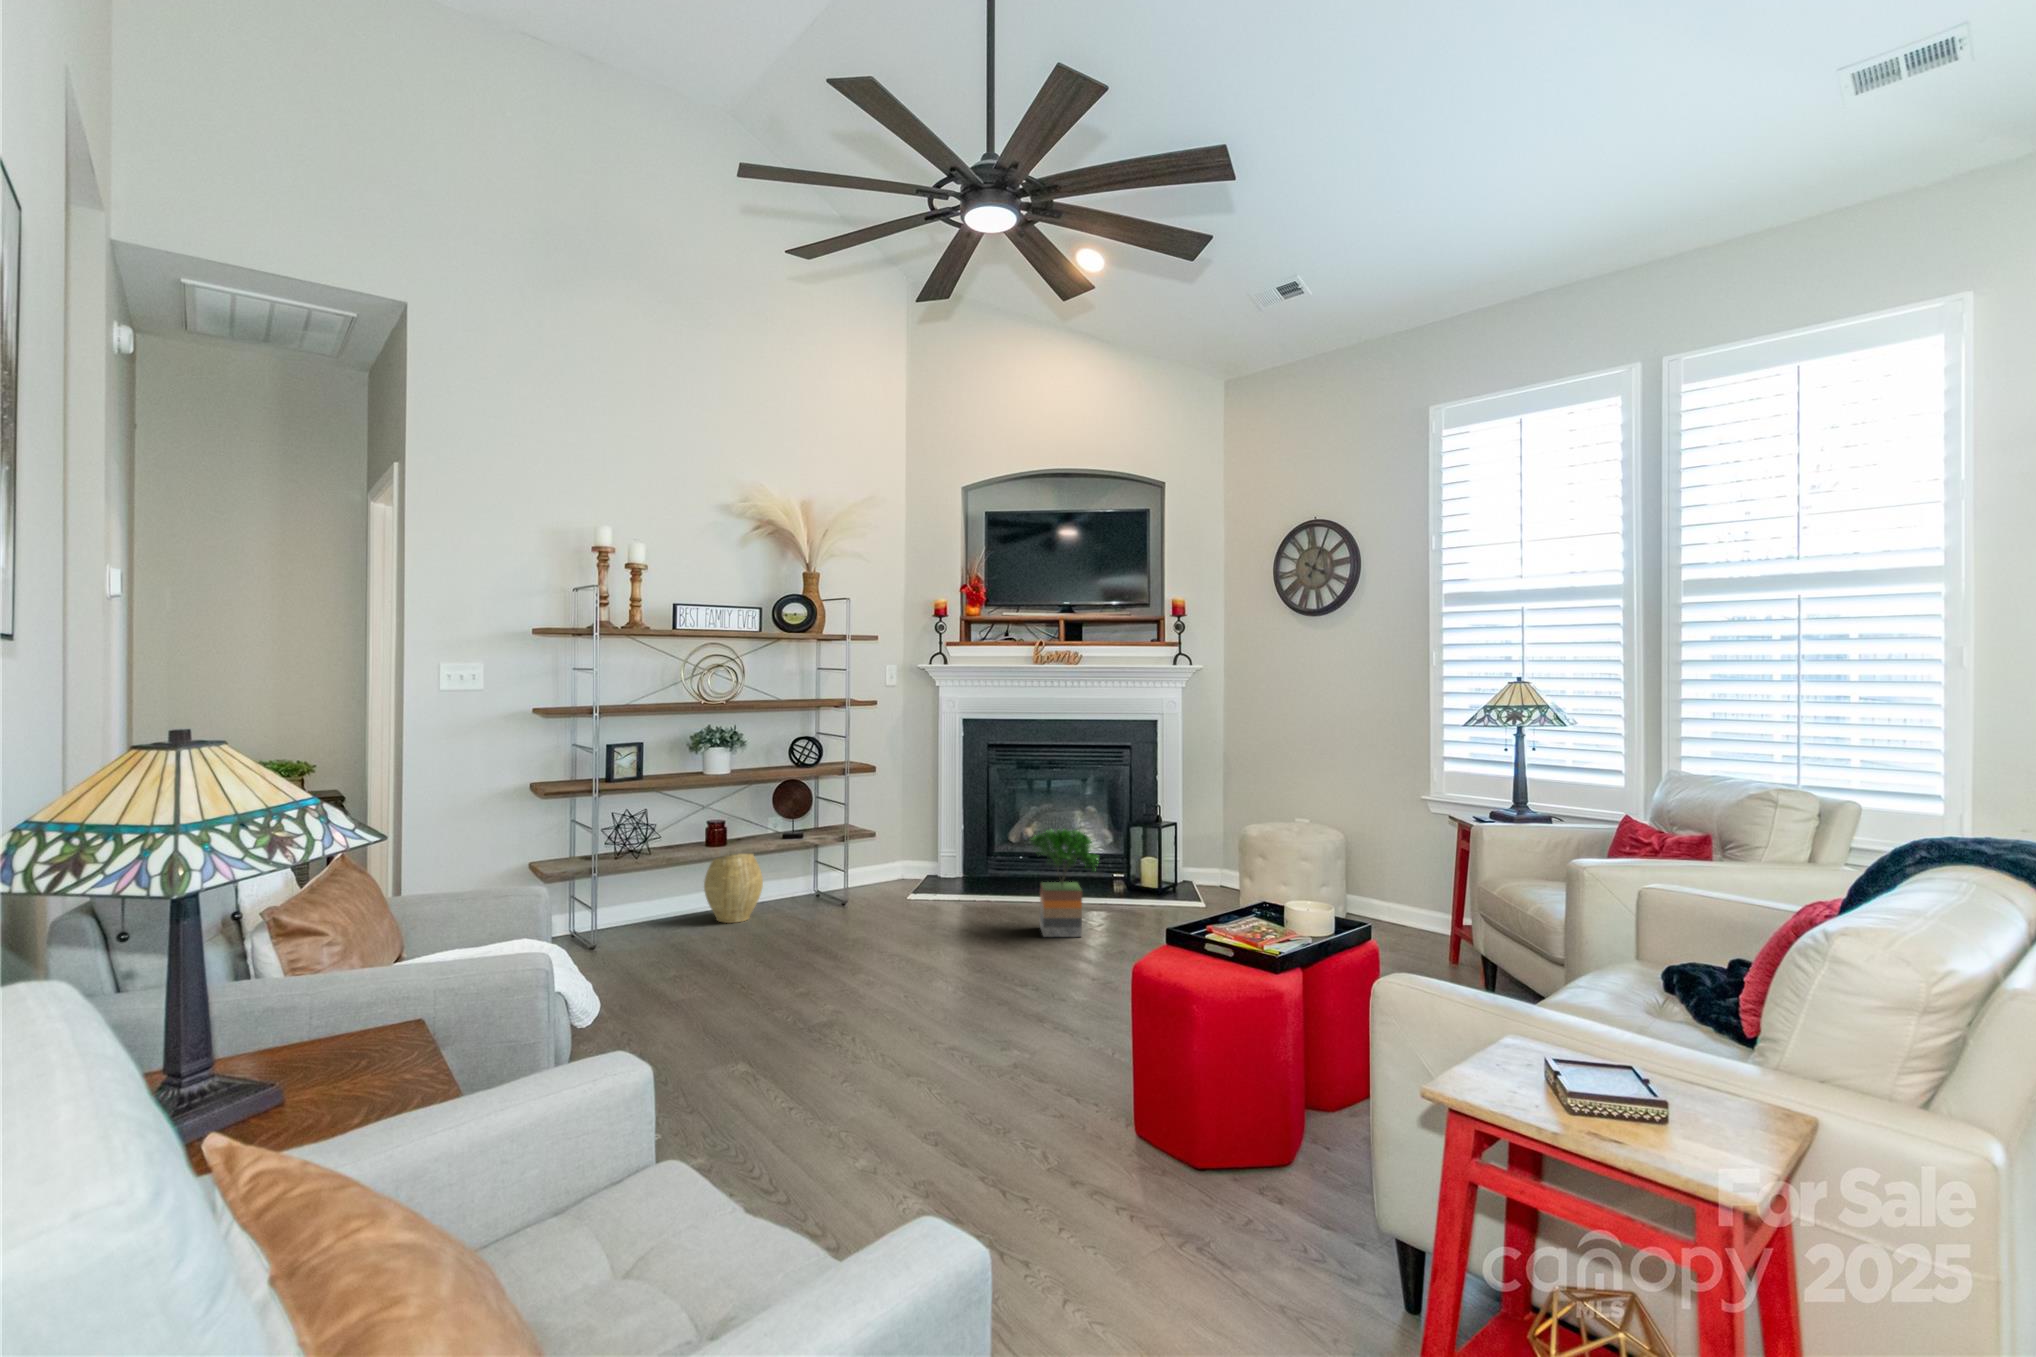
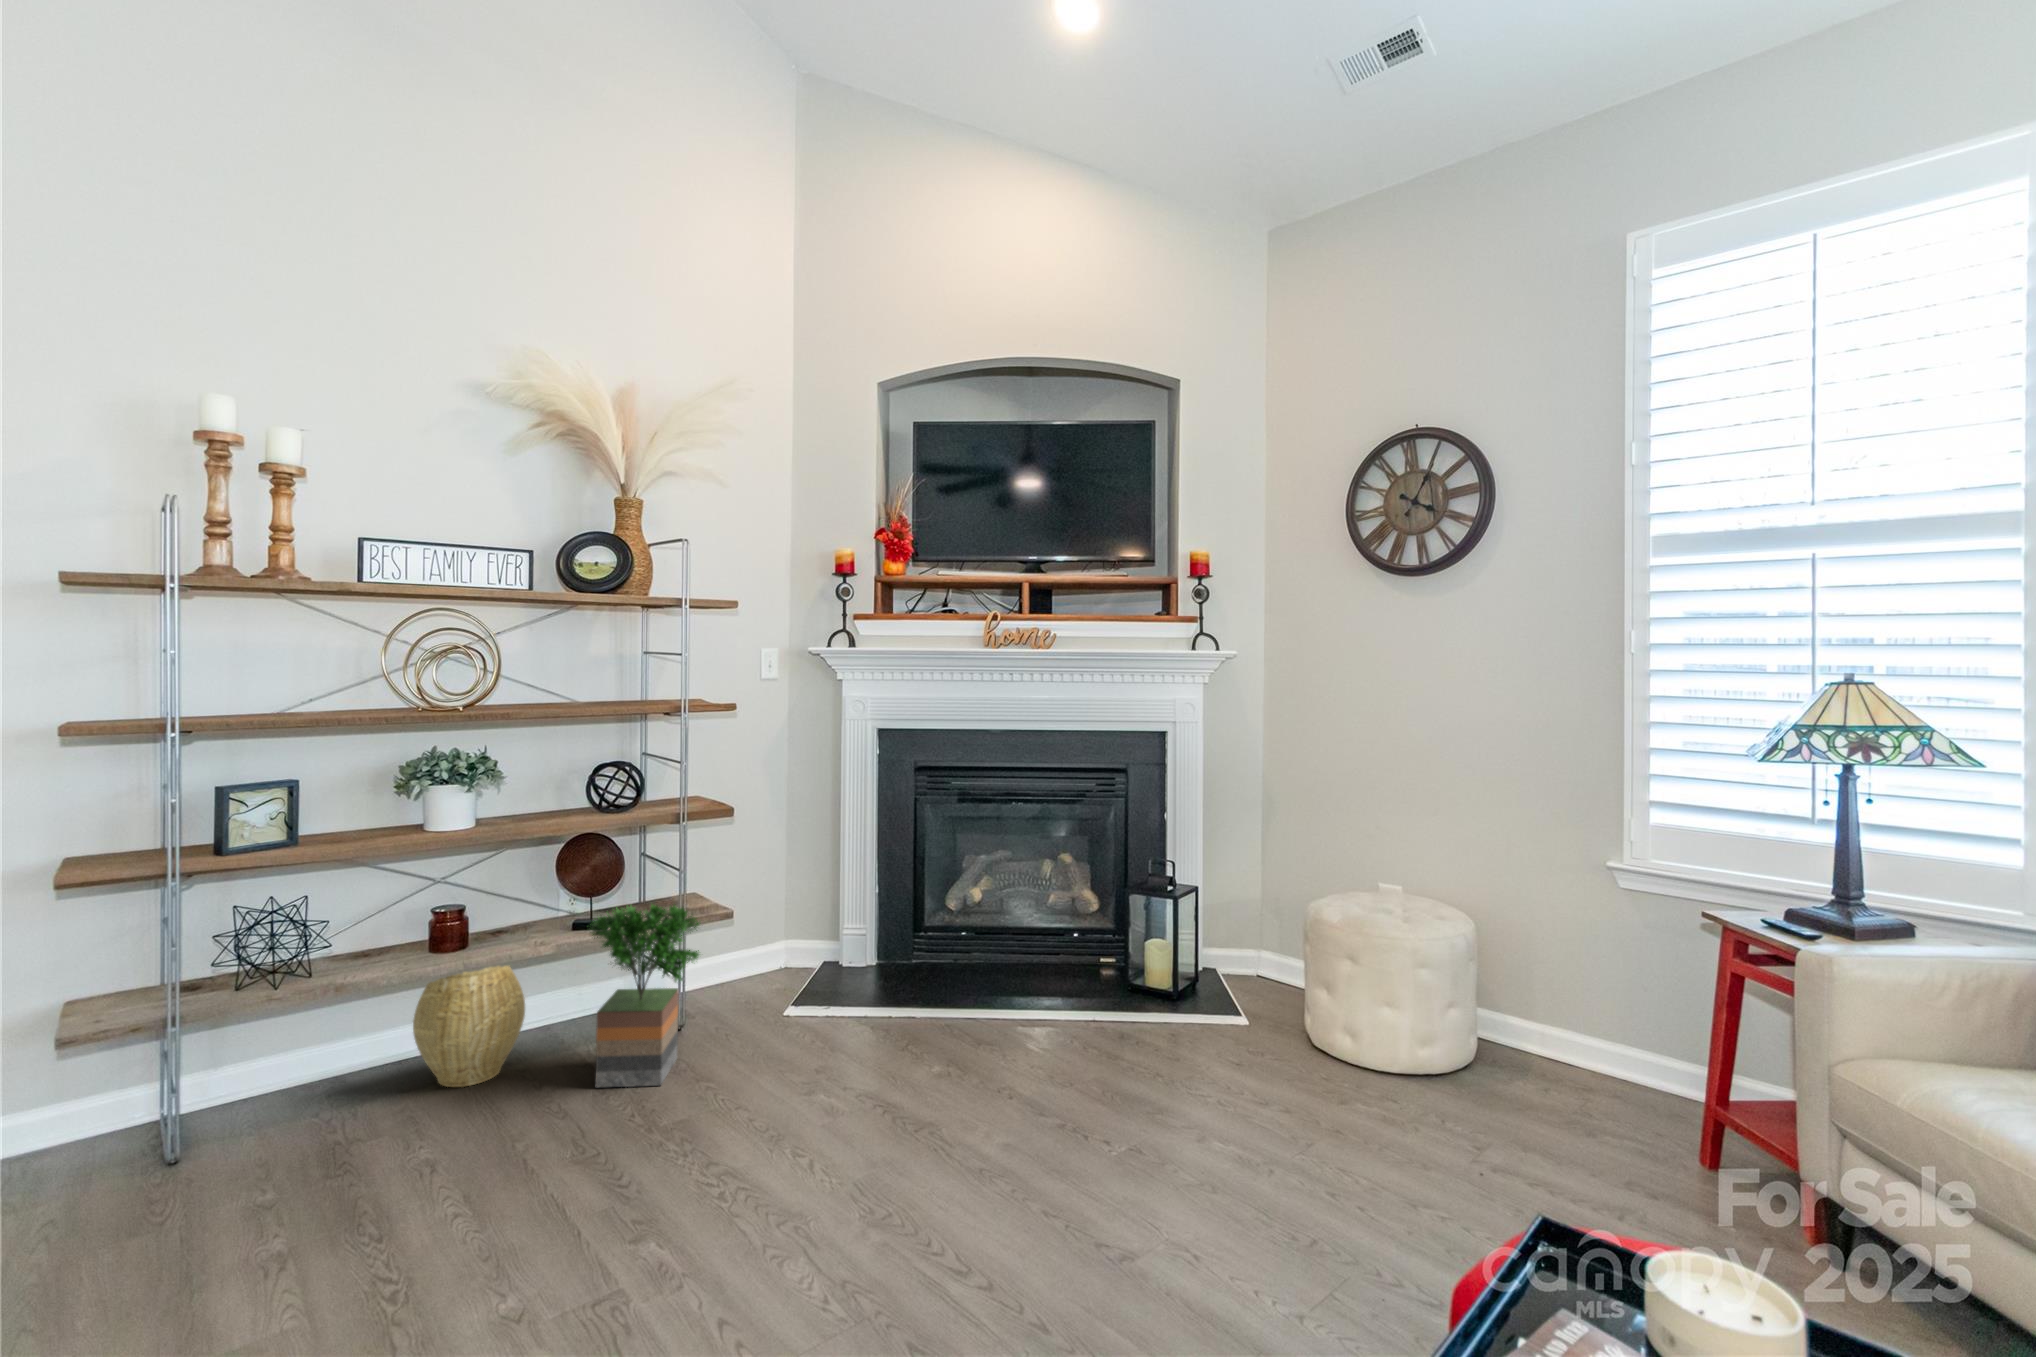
potted tree: present [1031,829,1099,937] -> present [591,905,700,1088]

